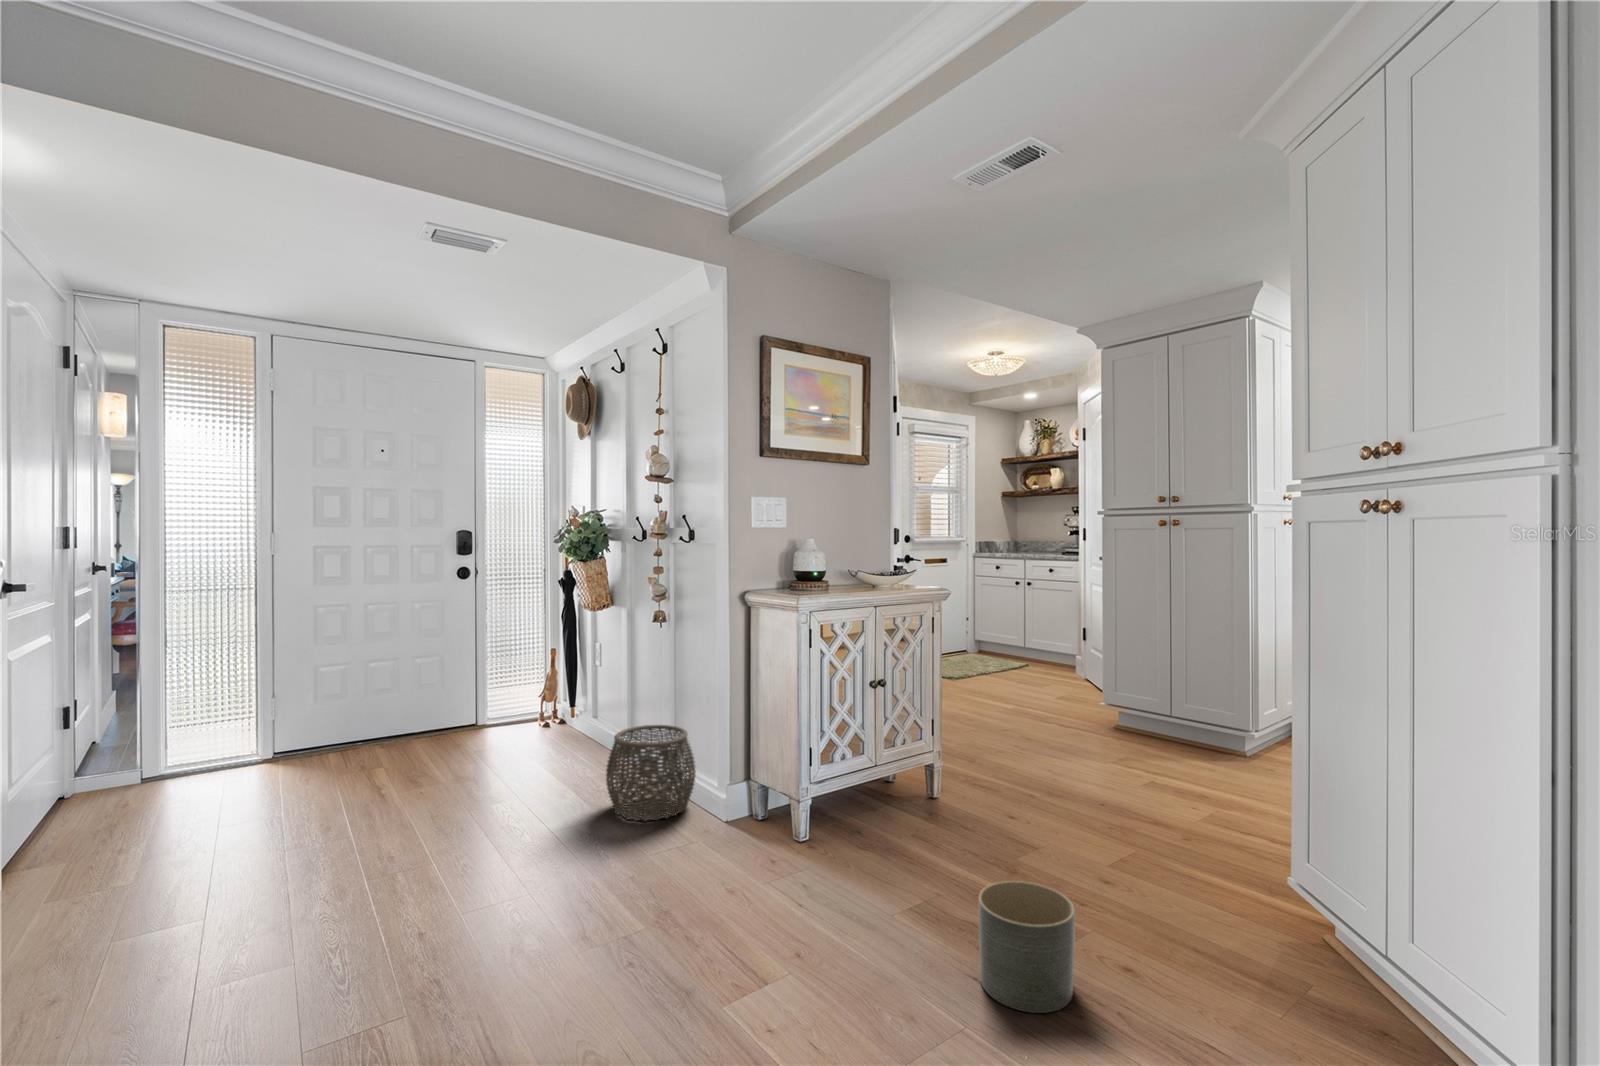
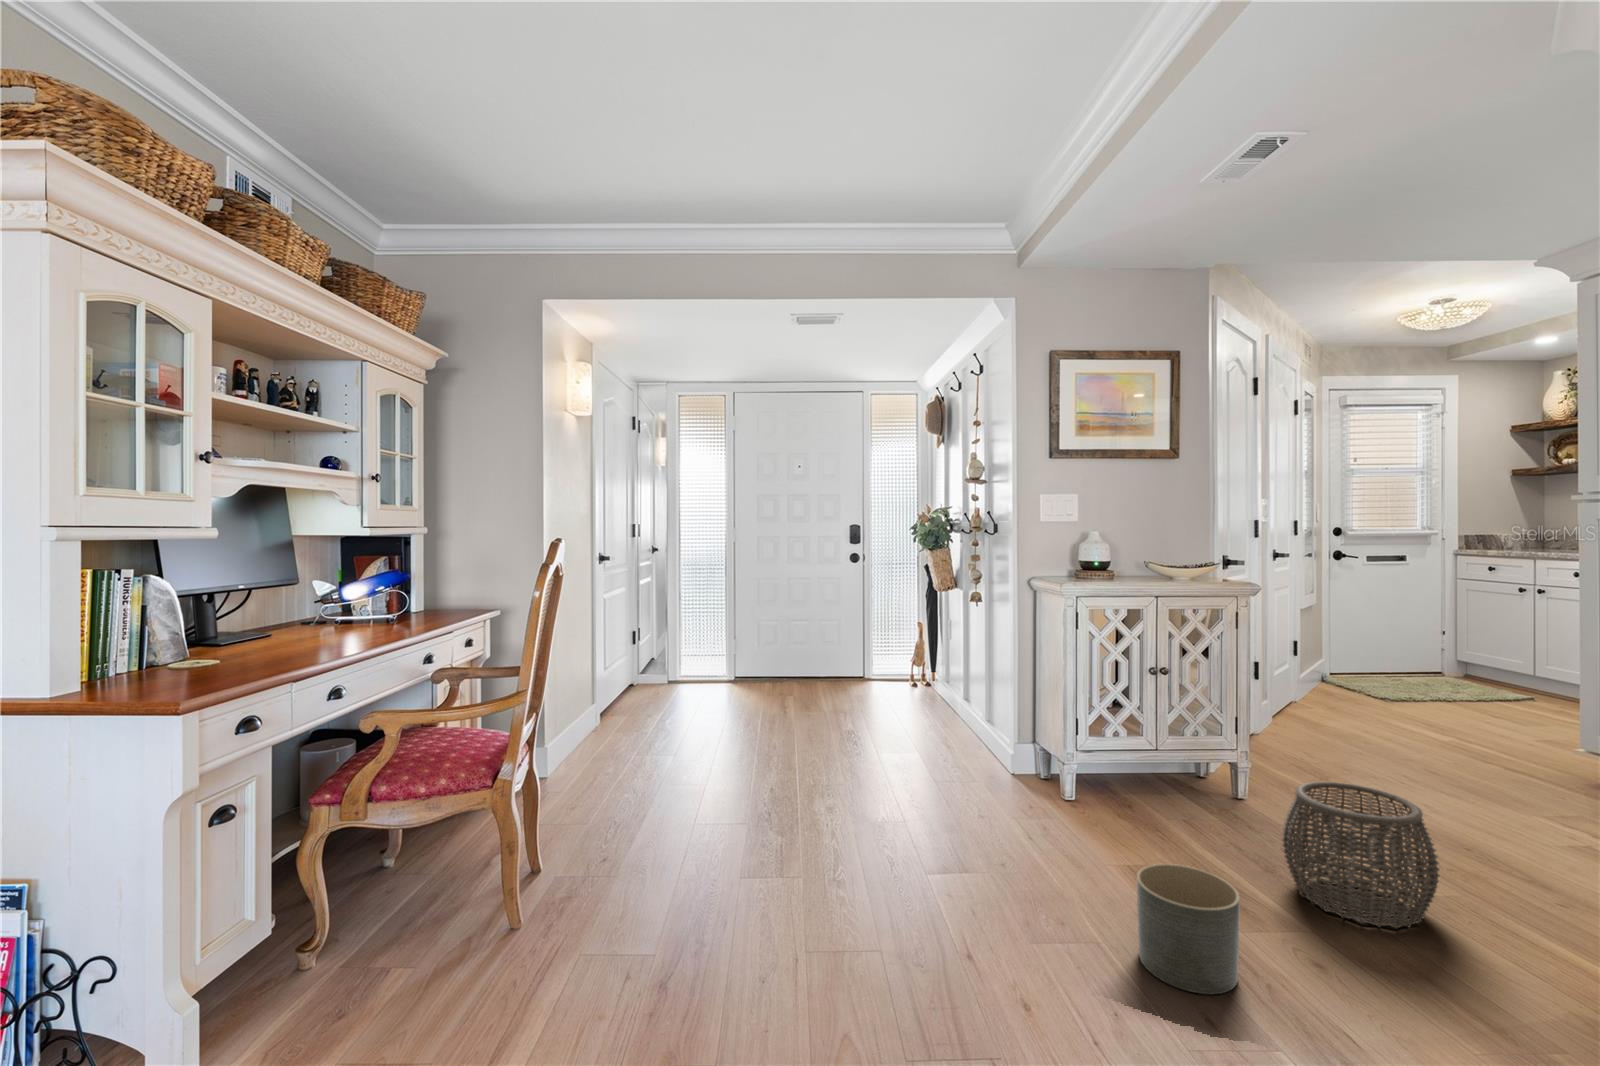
woven basket: present [606,725,696,821] -> present [1282,782,1440,929]

